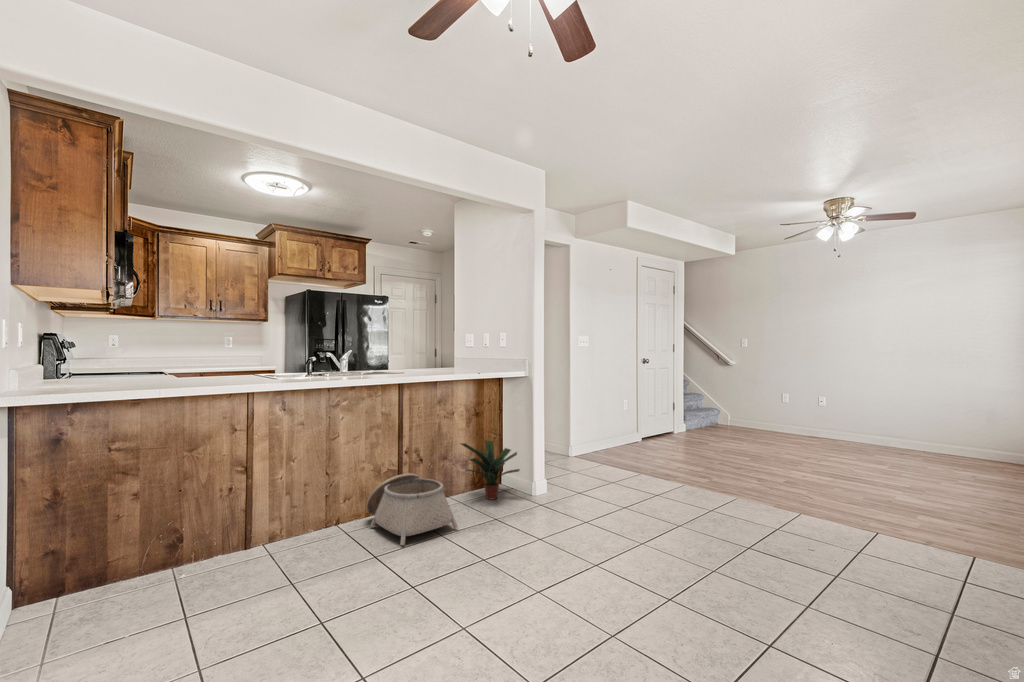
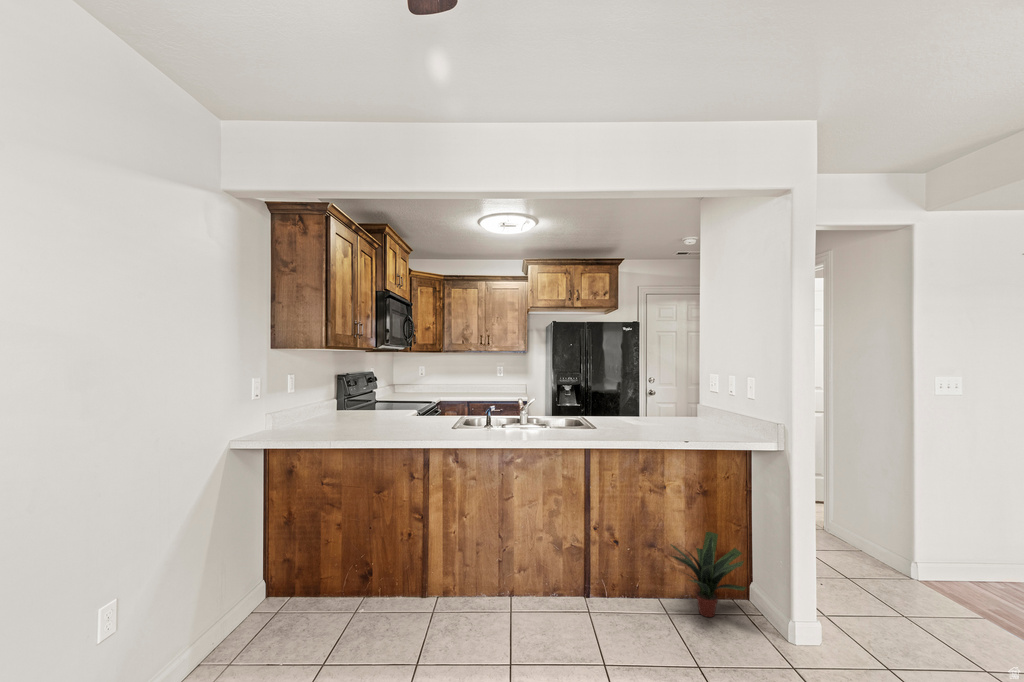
basket: present [366,473,458,545] -> none [536,558,628,654]

